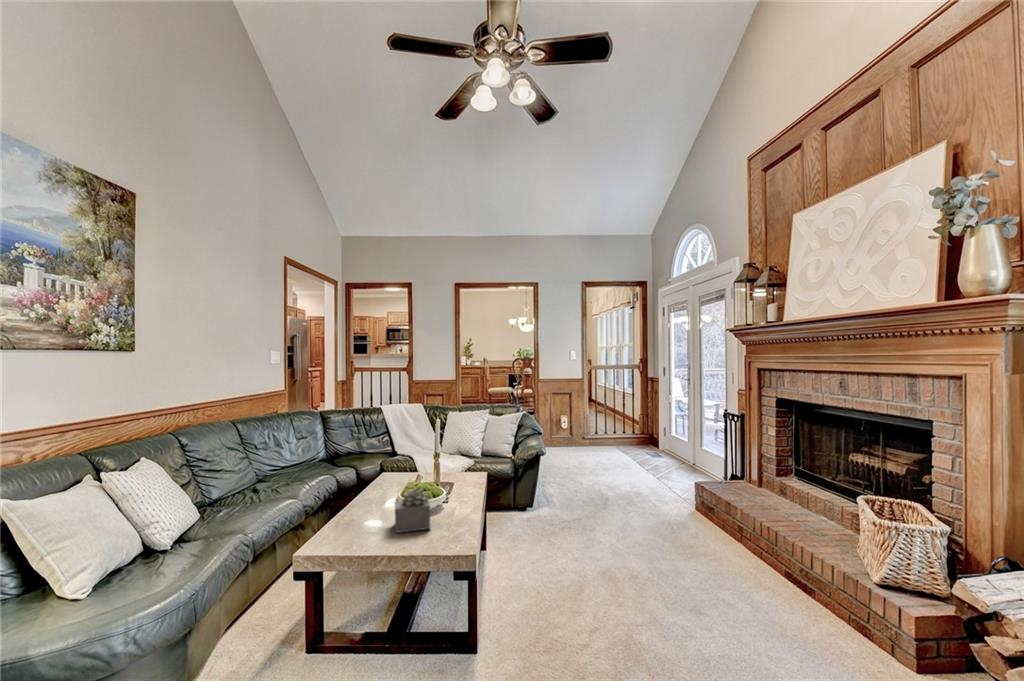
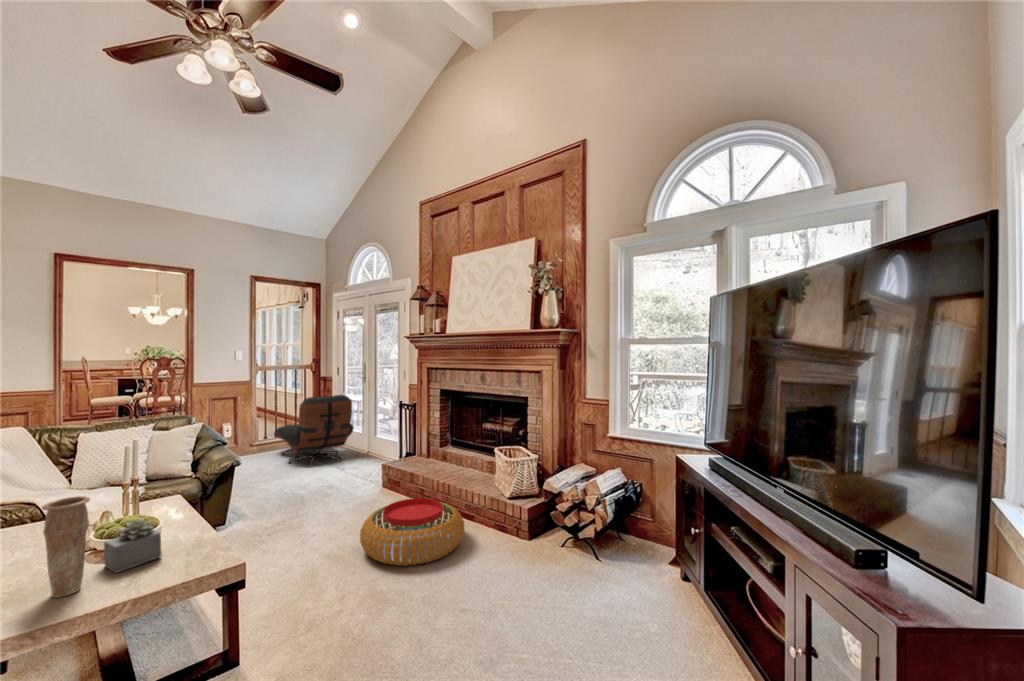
lounge chair: none [600,396,675,470] -> present [274,395,354,467]
vase: none [344,457,375,542] -> present [42,496,90,598]
pouf: none [640,536,793,640] -> present [360,498,464,566]

